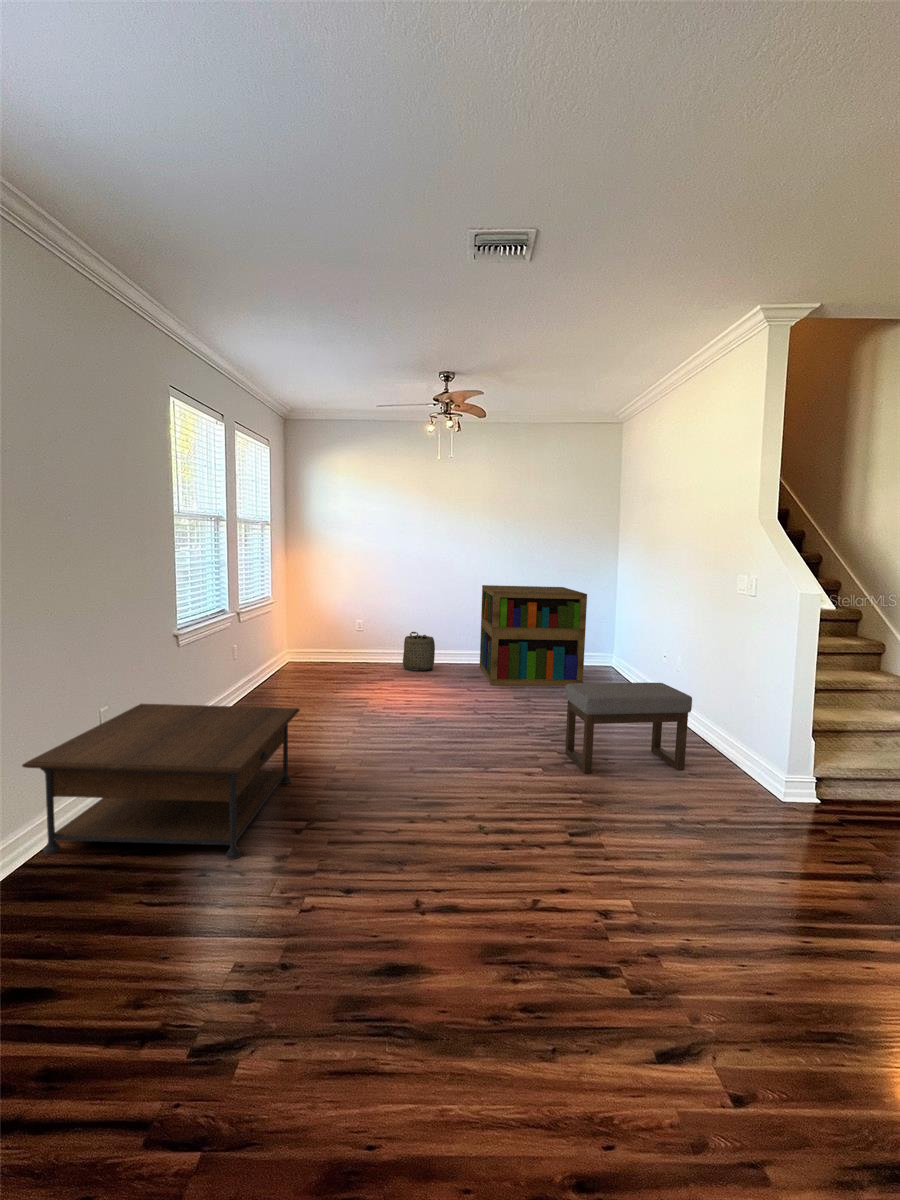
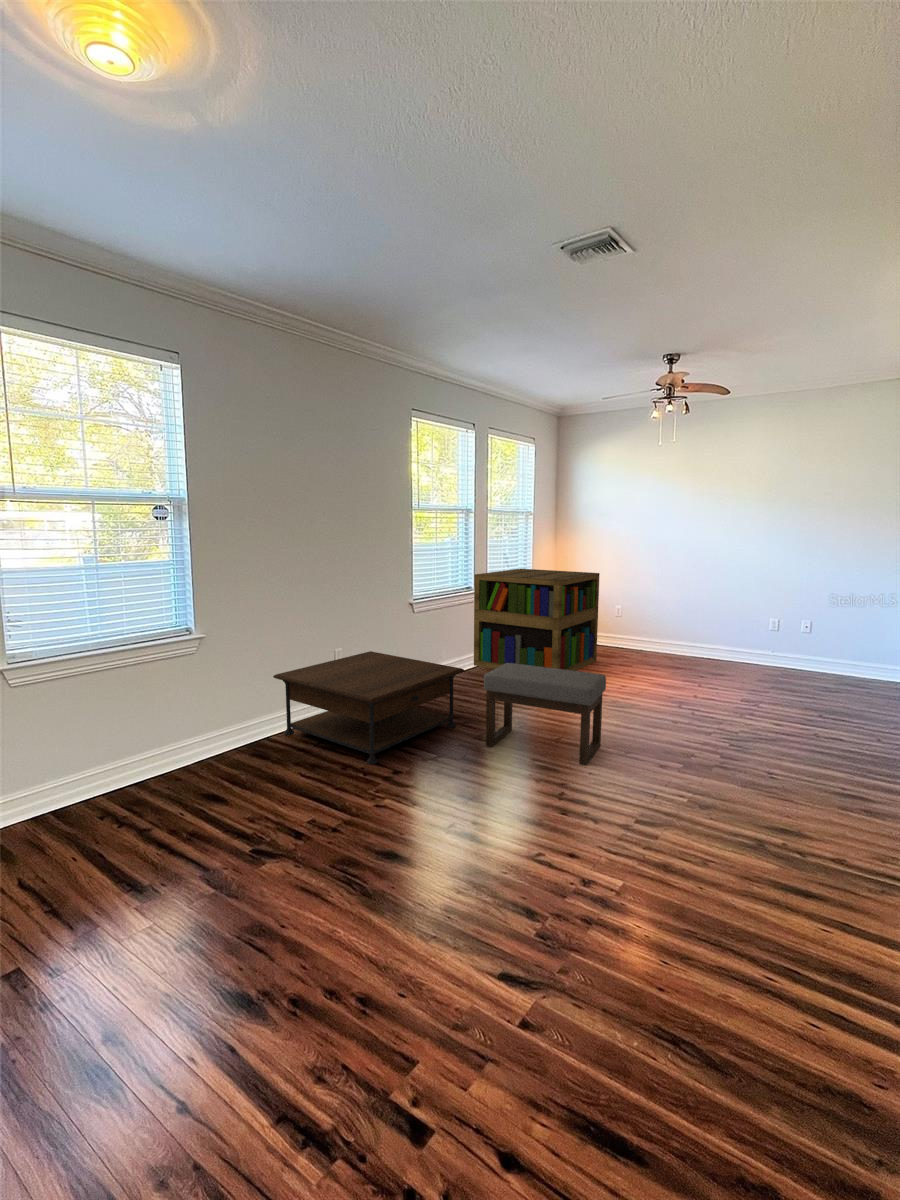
bookshelf: present [480,585,587,686] -> present [474,569,600,671]
basket: present [403,632,435,671] -> none [652,619,688,660]
ottoman: present [565,683,692,773] -> present [484,663,606,765]

